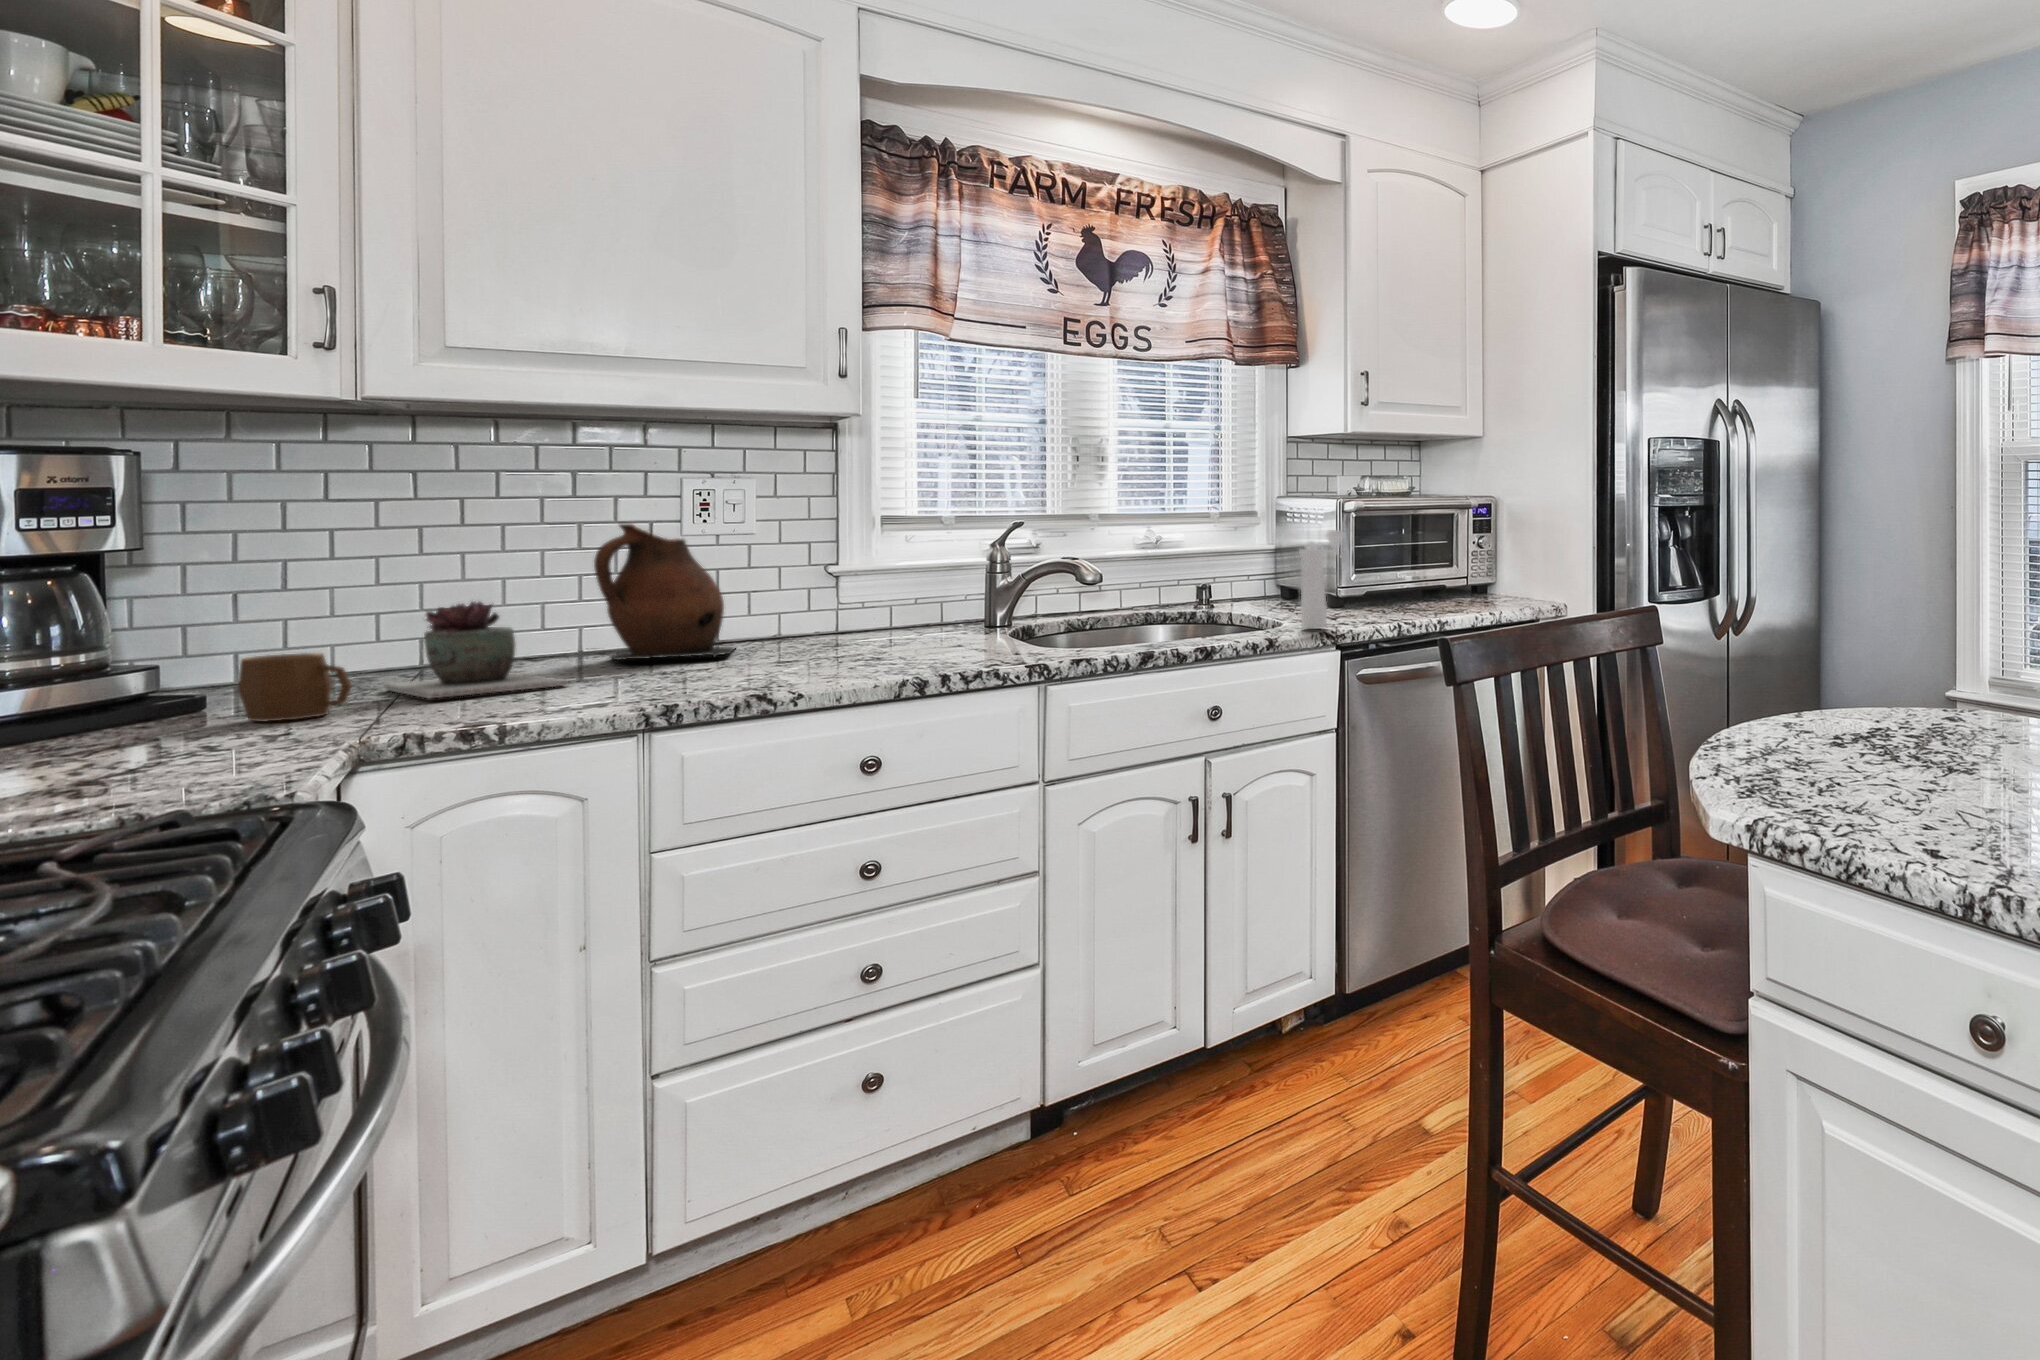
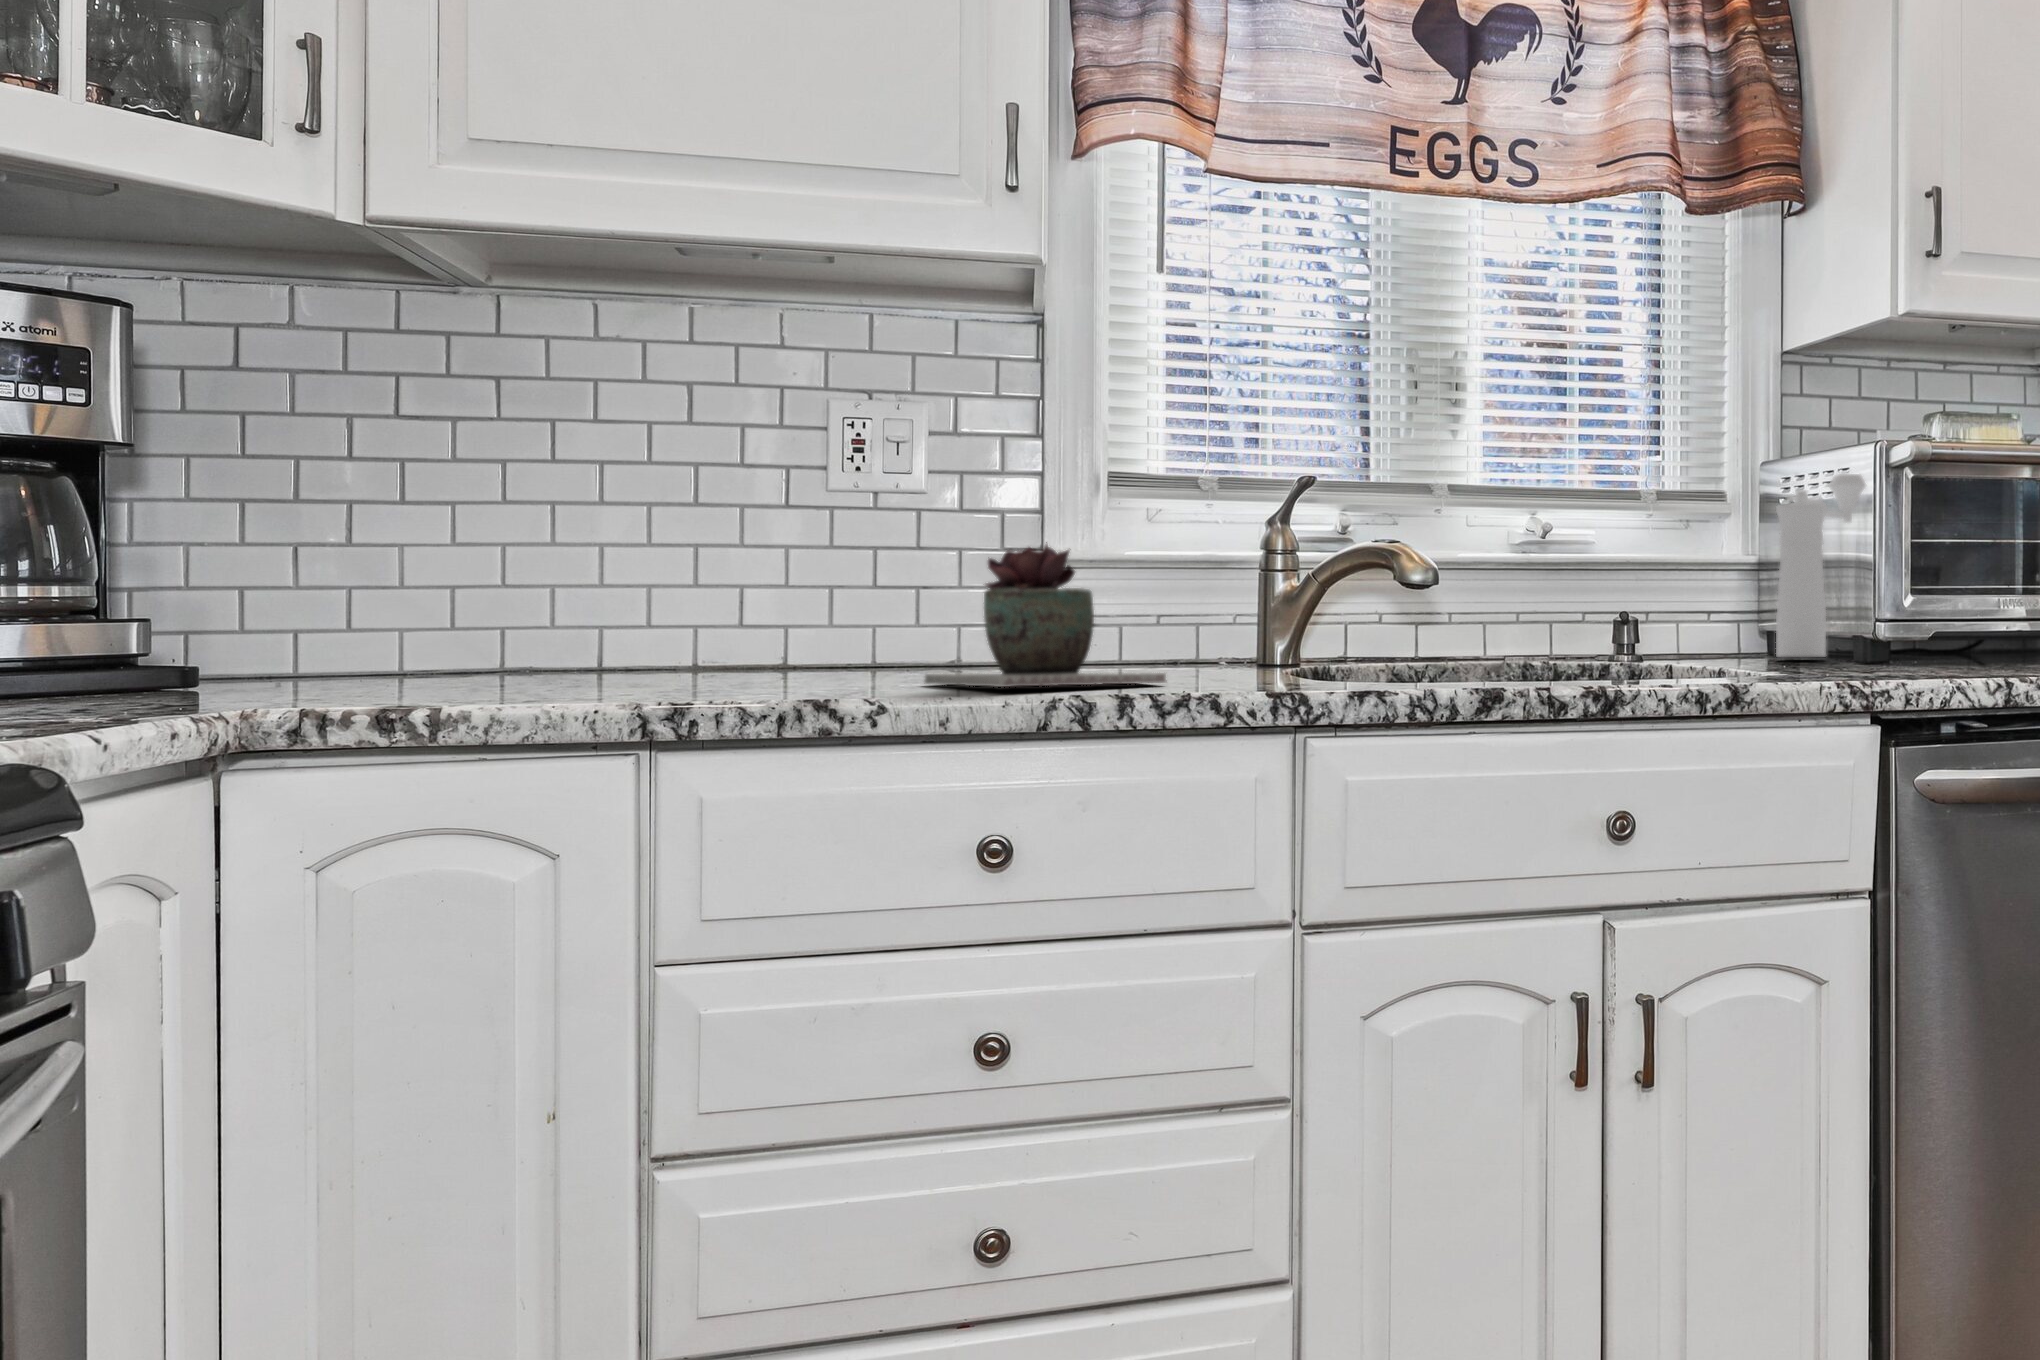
ceramic pitcher: present [594,524,734,660] -> none [652,450,859,671]
succulent plant: present [385,602,569,698] -> present [925,542,1166,687]
mug: present [237,653,352,721] -> none [127,611,272,709]

